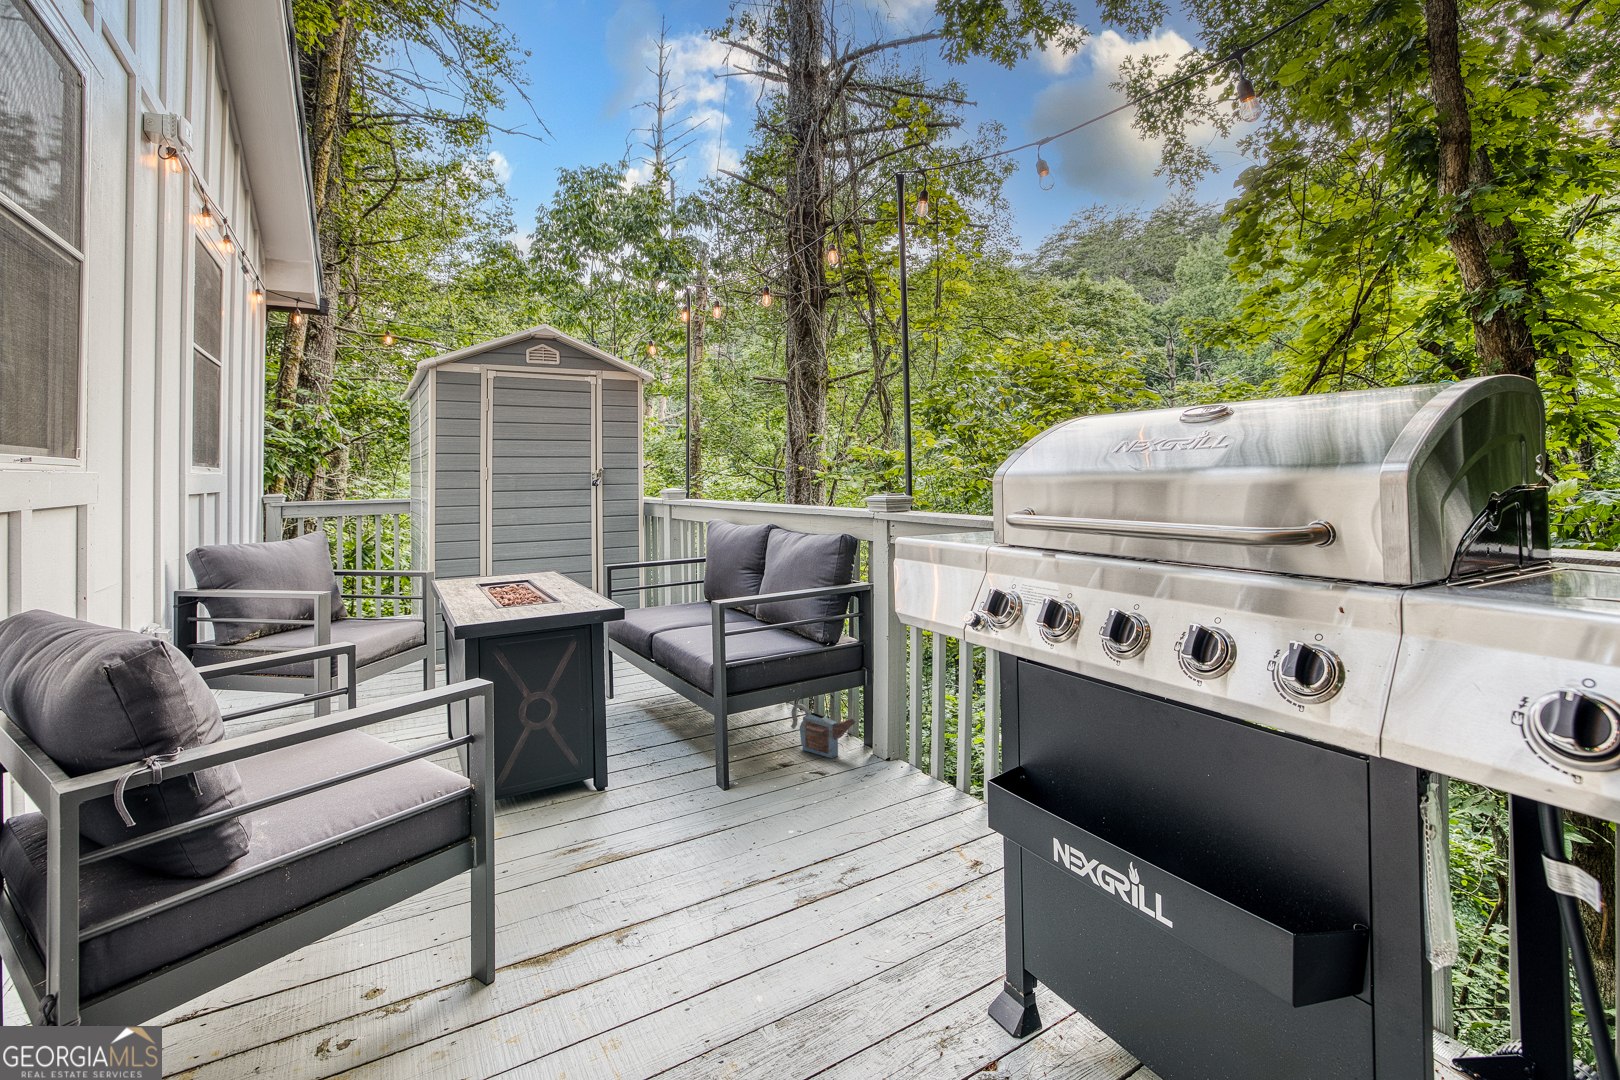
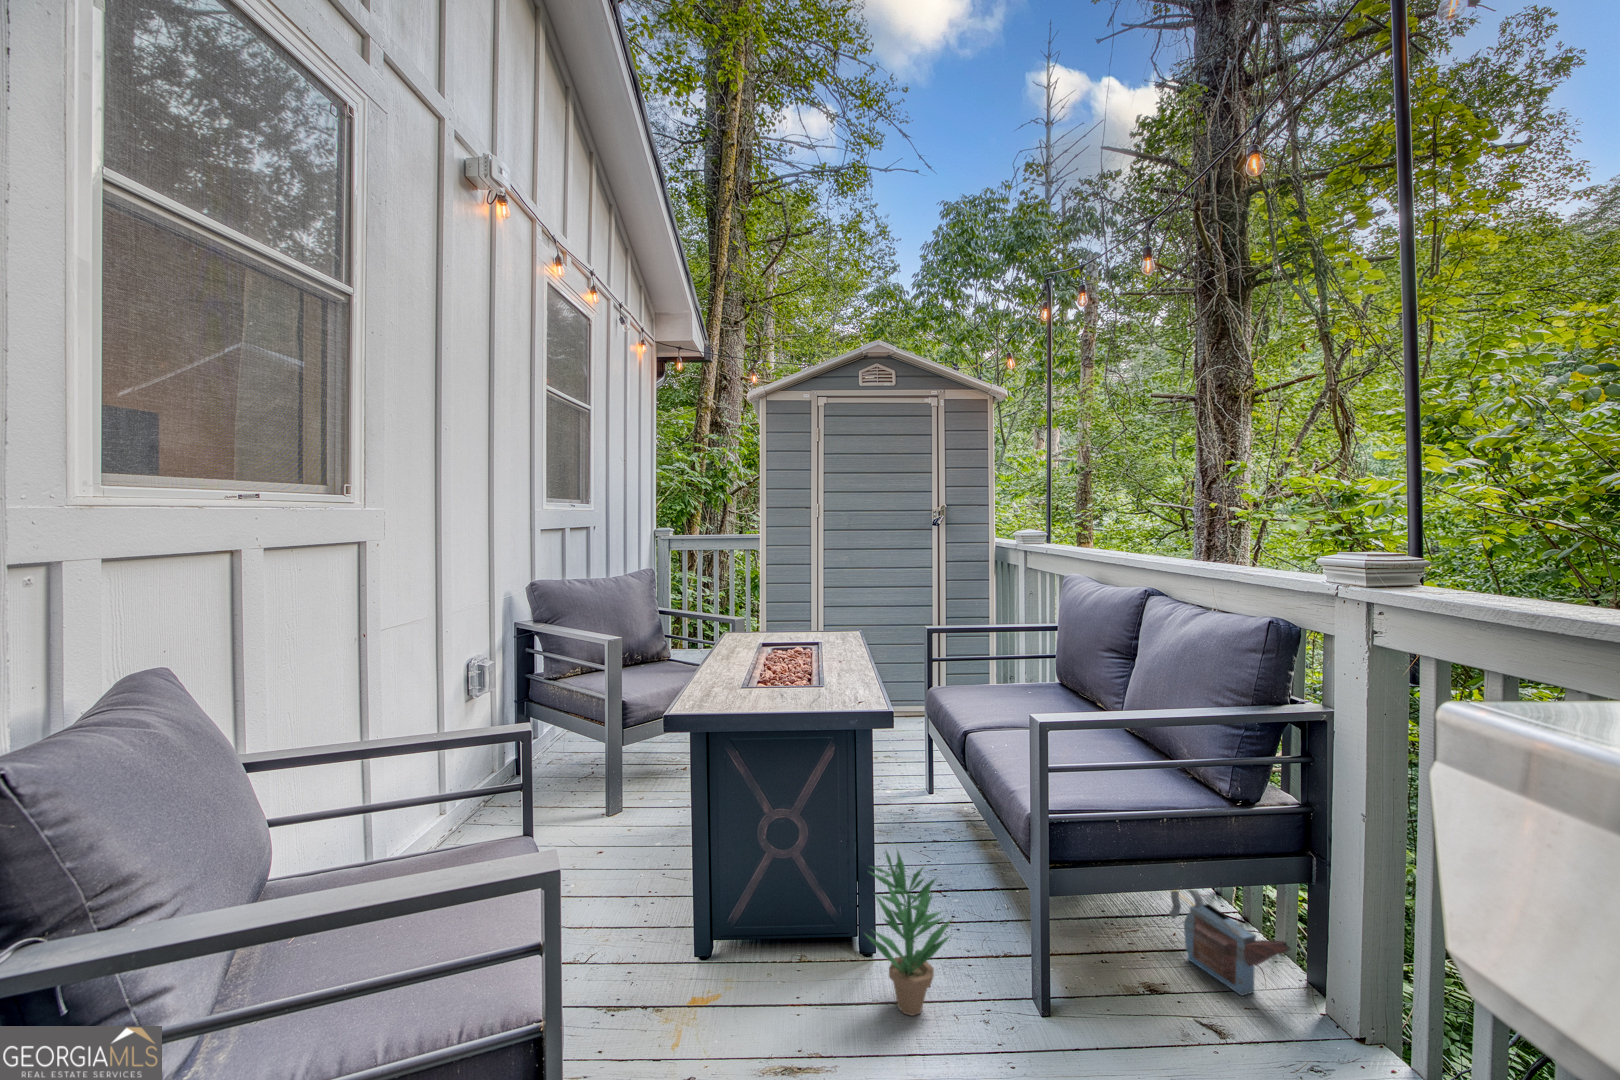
potted plant: none [604,705,666,813] -> present [866,851,951,1016]

